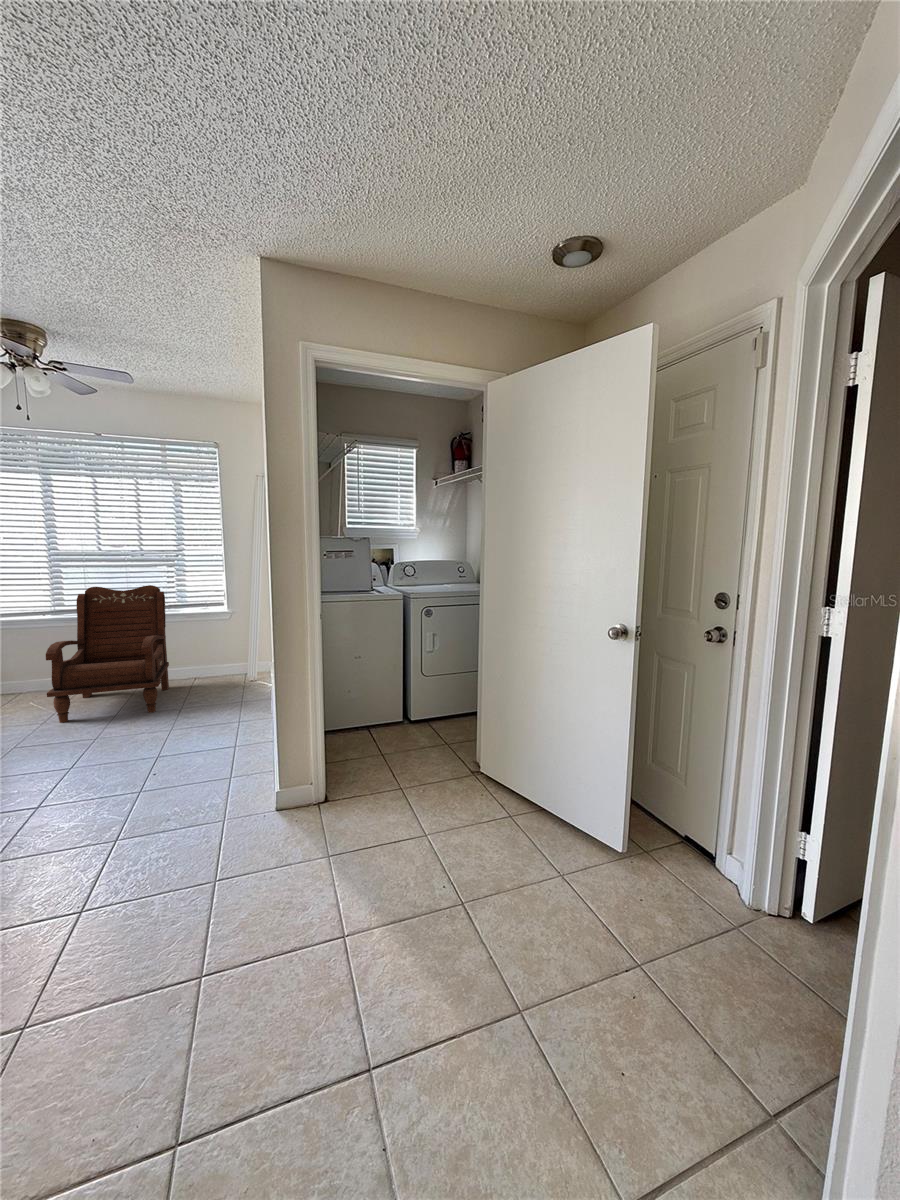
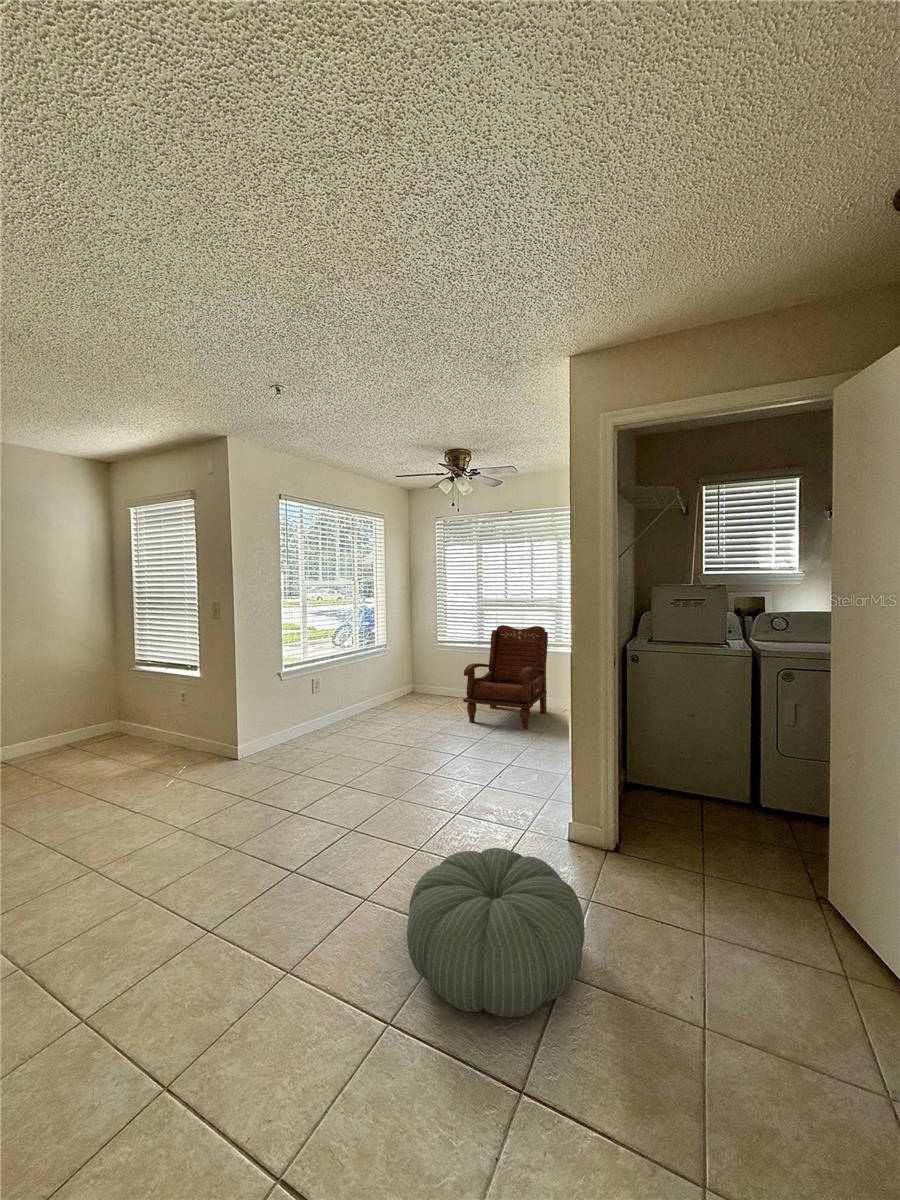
pouf: none [140,839,370,1052] -> present [407,848,585,1017]

